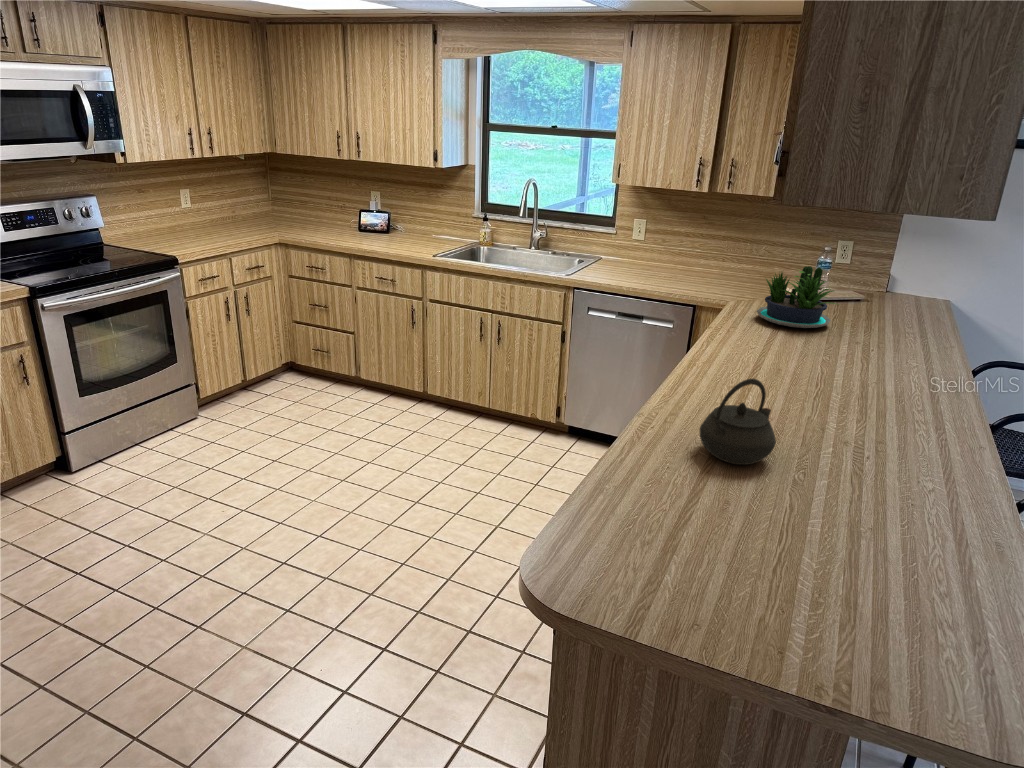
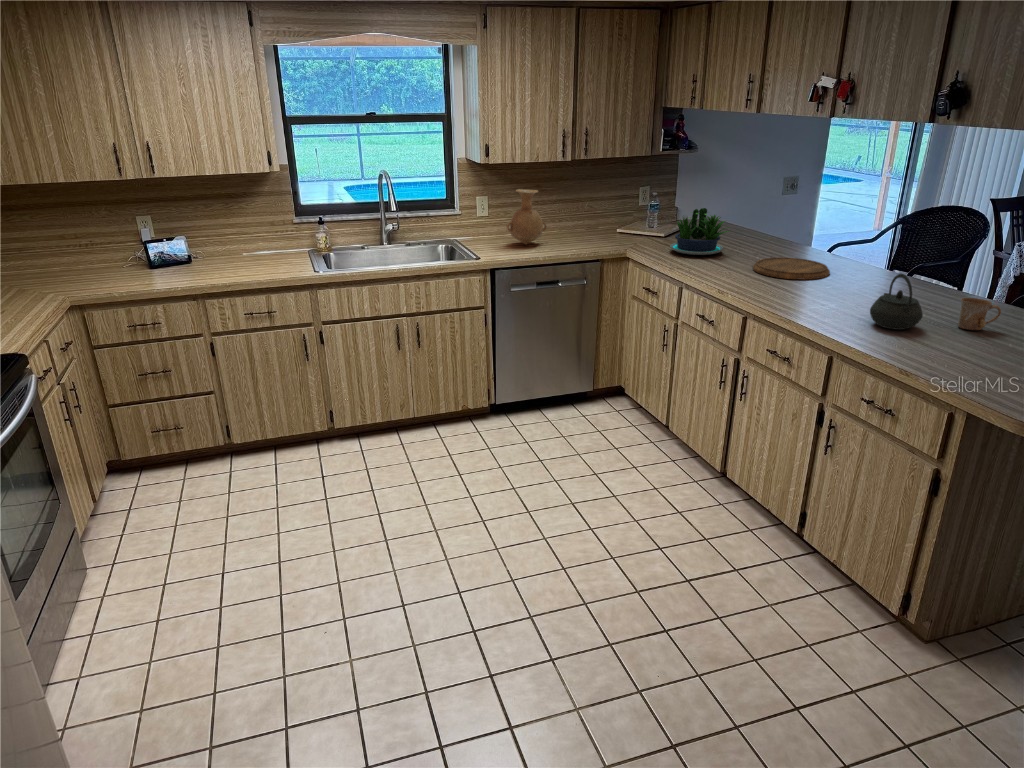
vase: none [626,214,670,275] -> present [507,189,546,245]
cutting board: none [784,345,900,389] -> present [753,257,830,280]
mug: none [821,451,885,514] -> present [958,298,1001,330]

